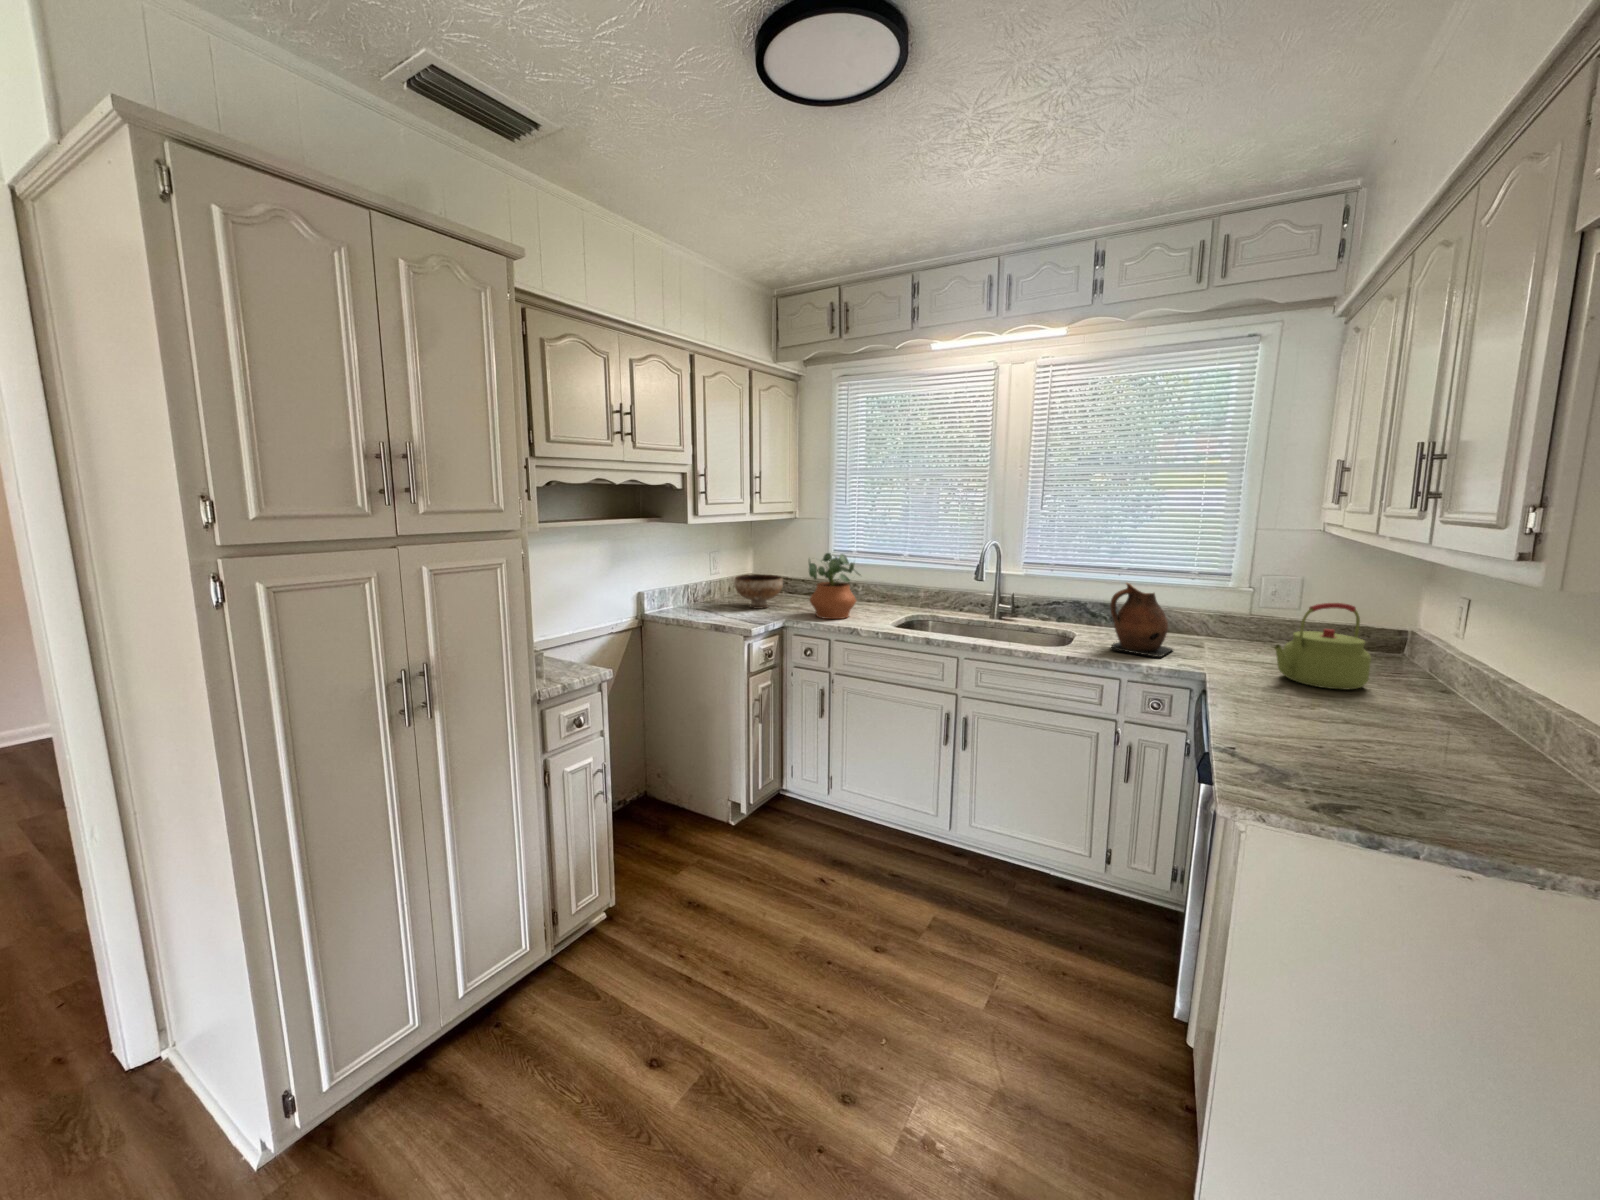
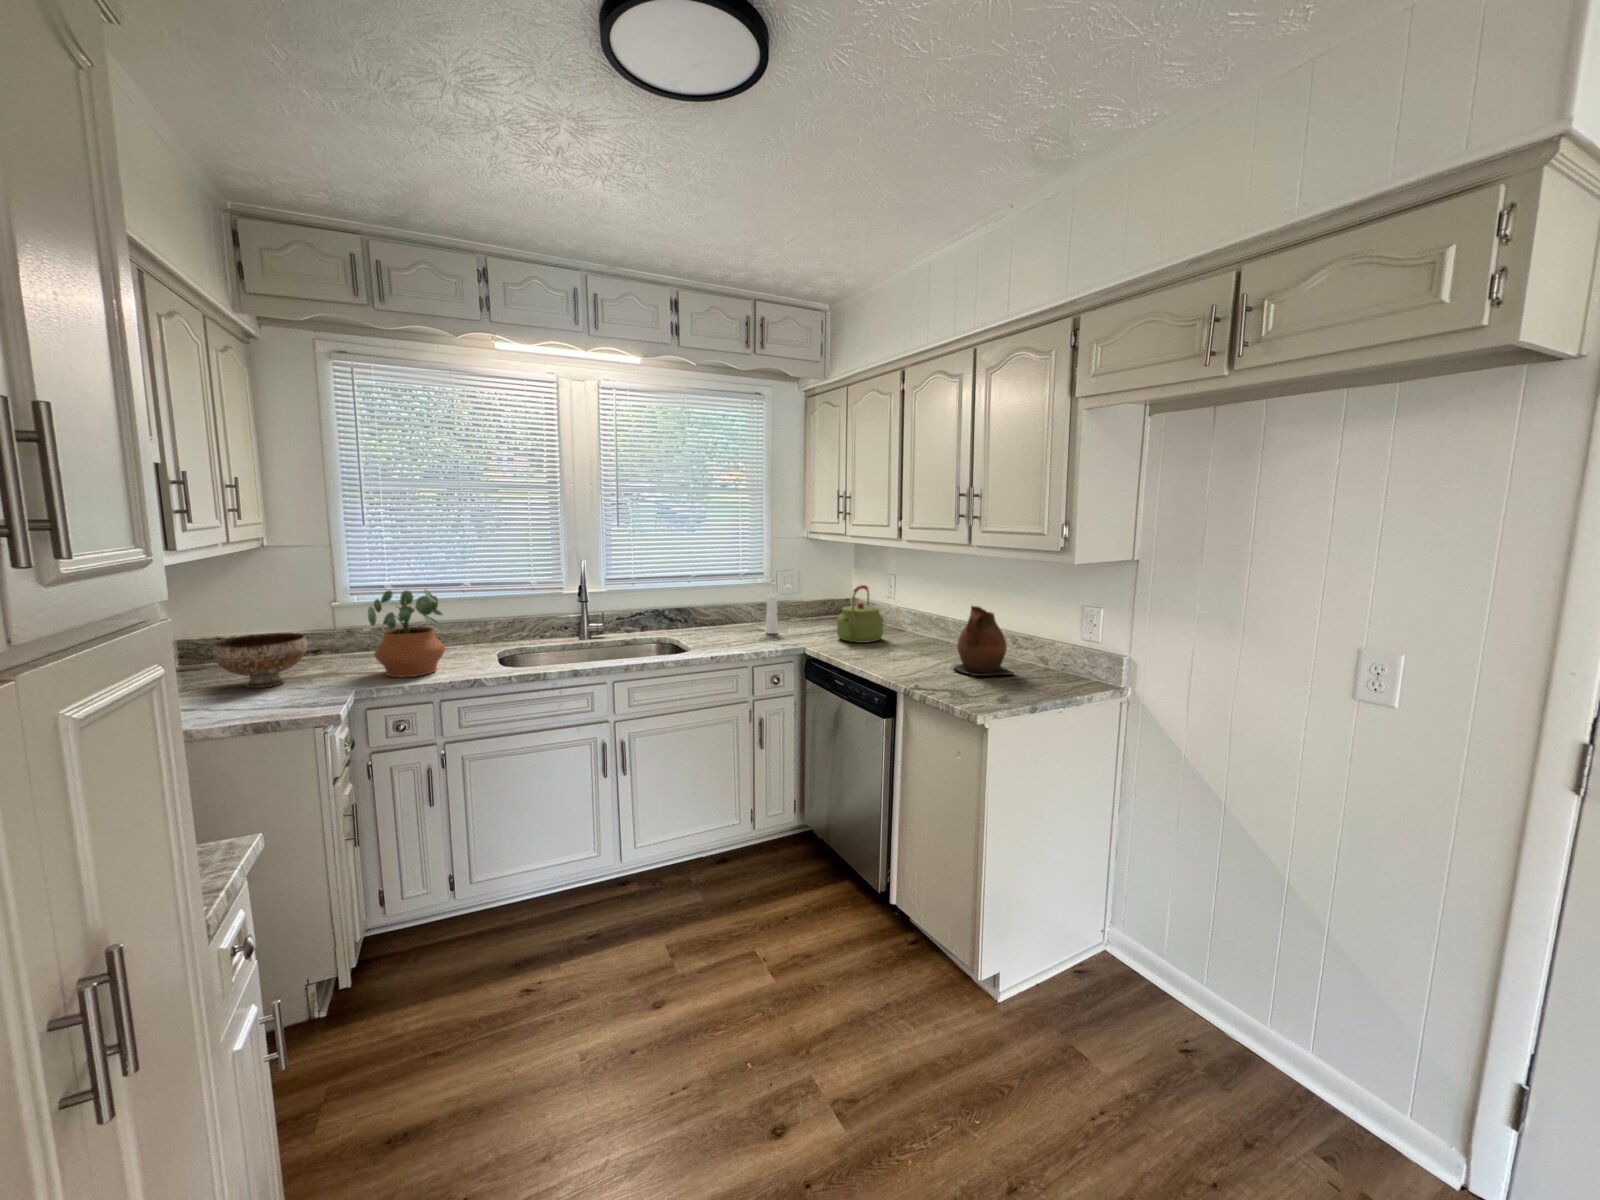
ceramic pitcher: present [1110,583,1173,657] -> present [953,606,1014,676]
pepper mill: none [1197,592,1253,651] -> present [766,585,792,634]

